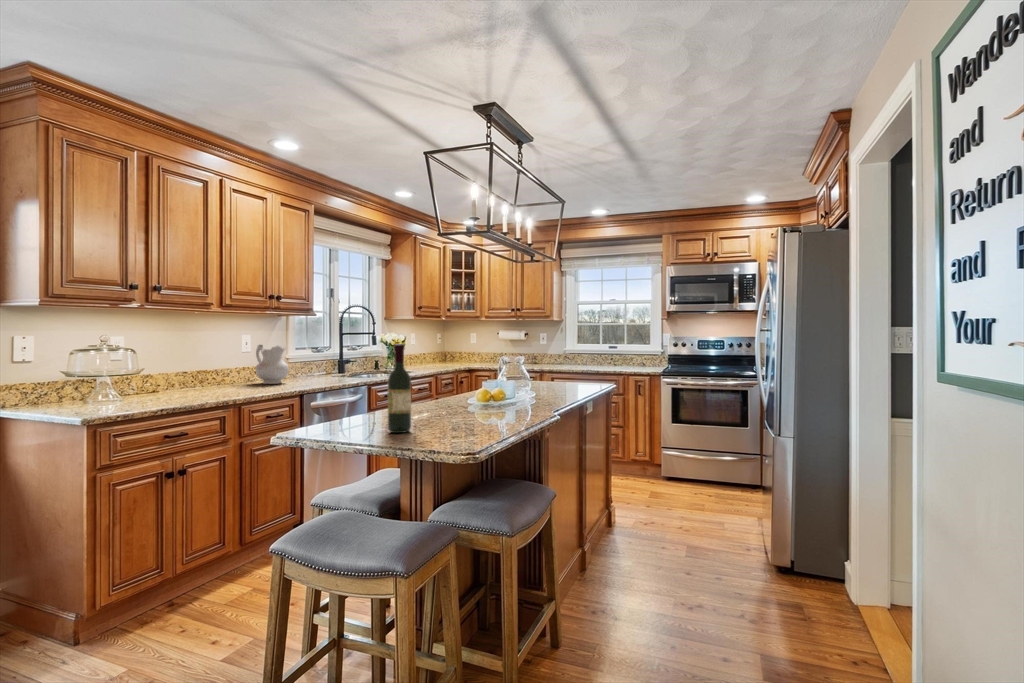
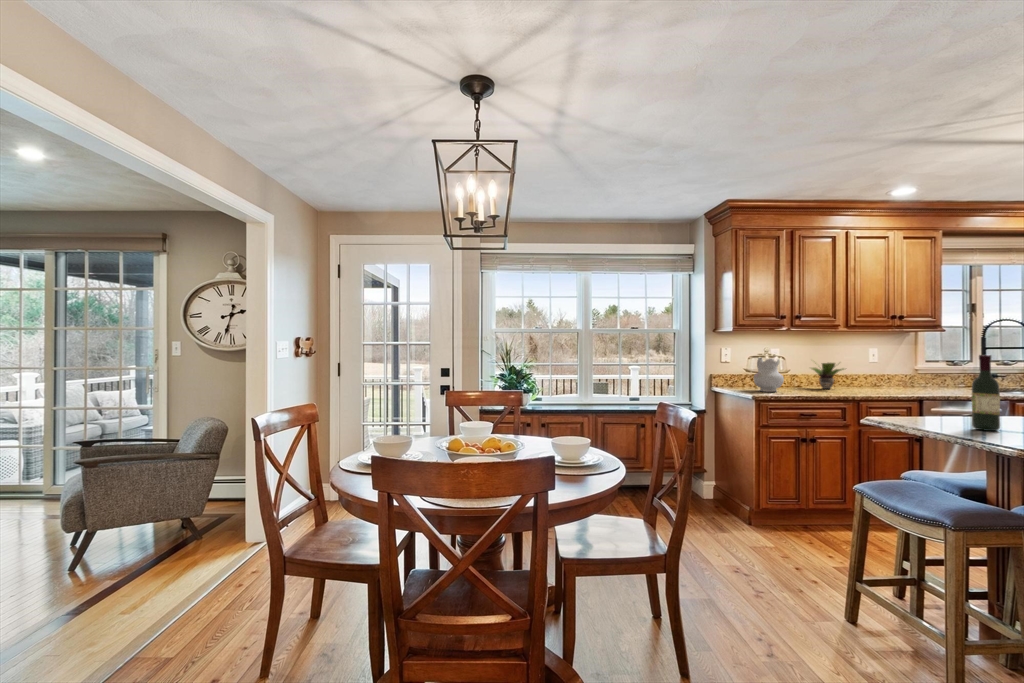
ceramic pitcher: present [256,345,289,384] -> present [754,358,784,392]
potted plant: none [170,351,222,392] -> present [811,363,844,389]

